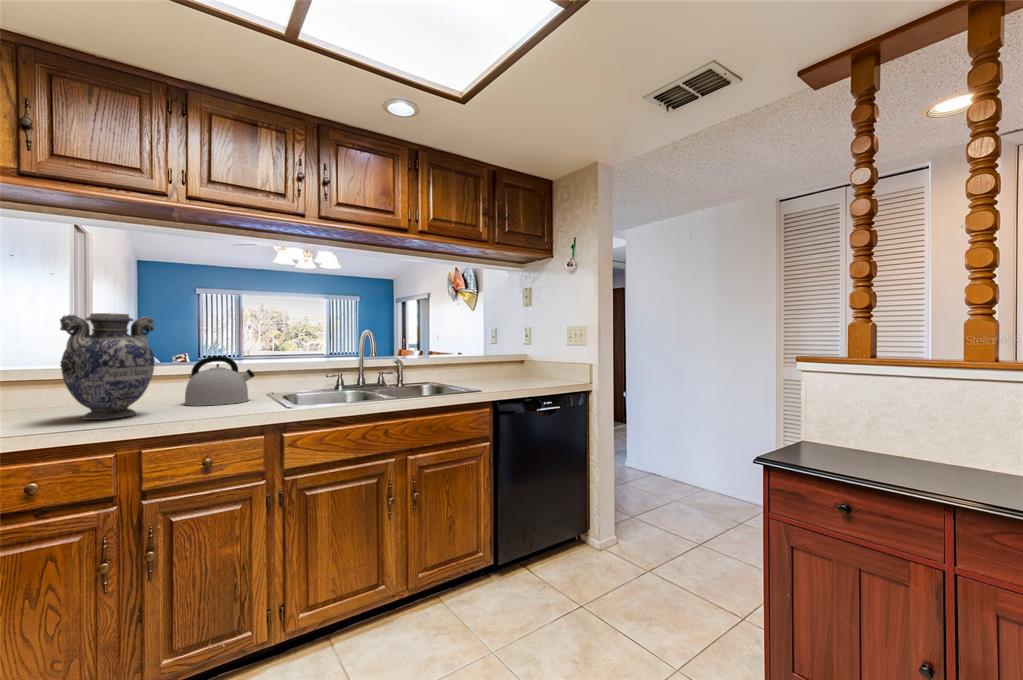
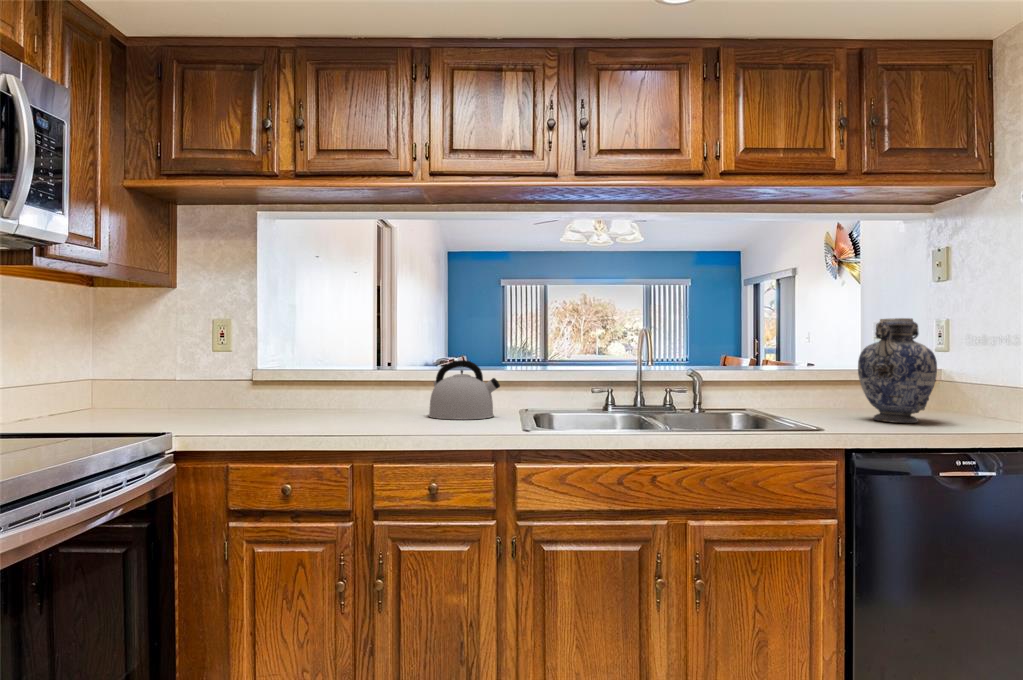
vase: present [60,313,155,420] -> present [858,318,937,423]

